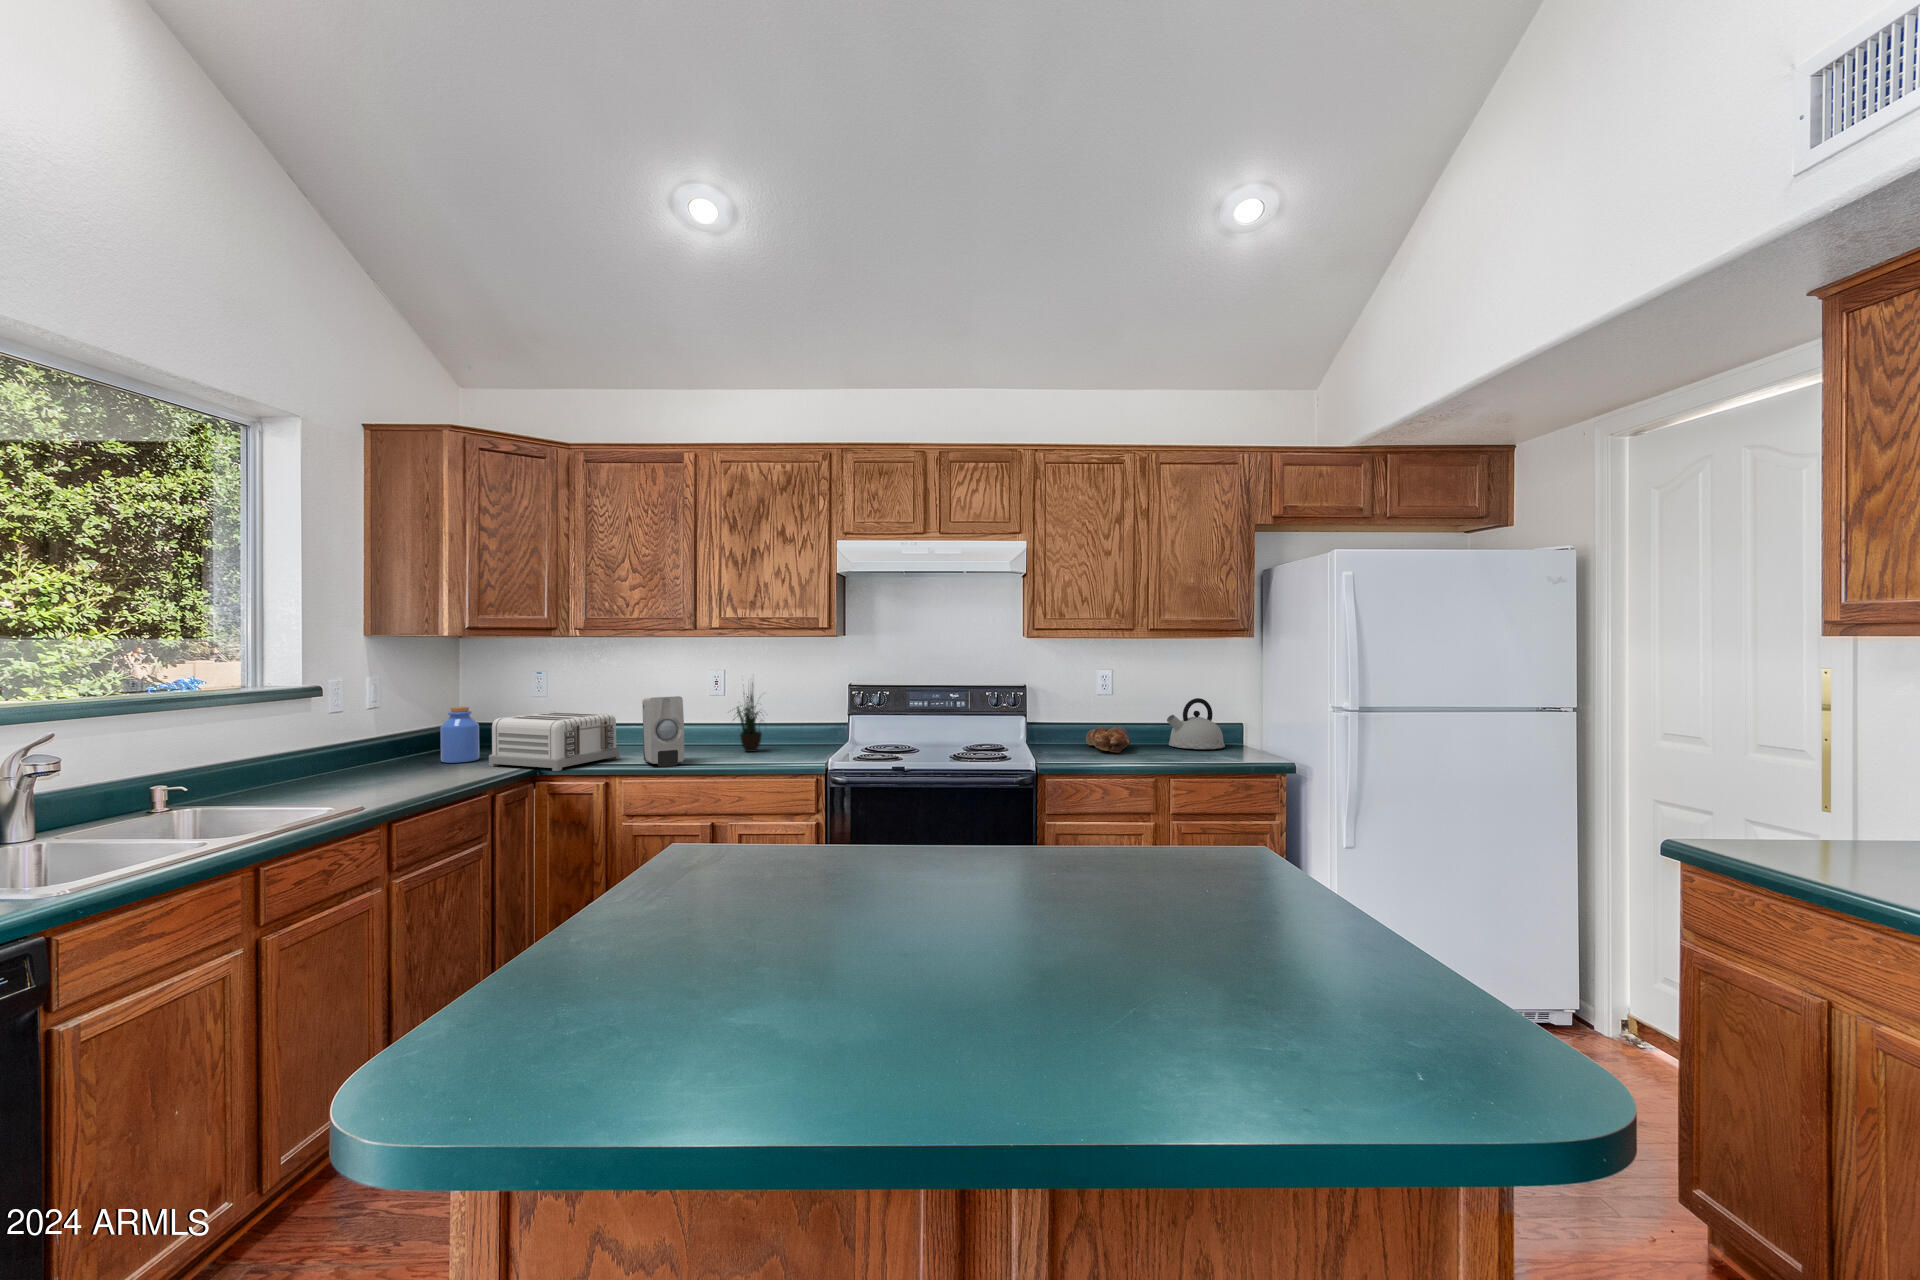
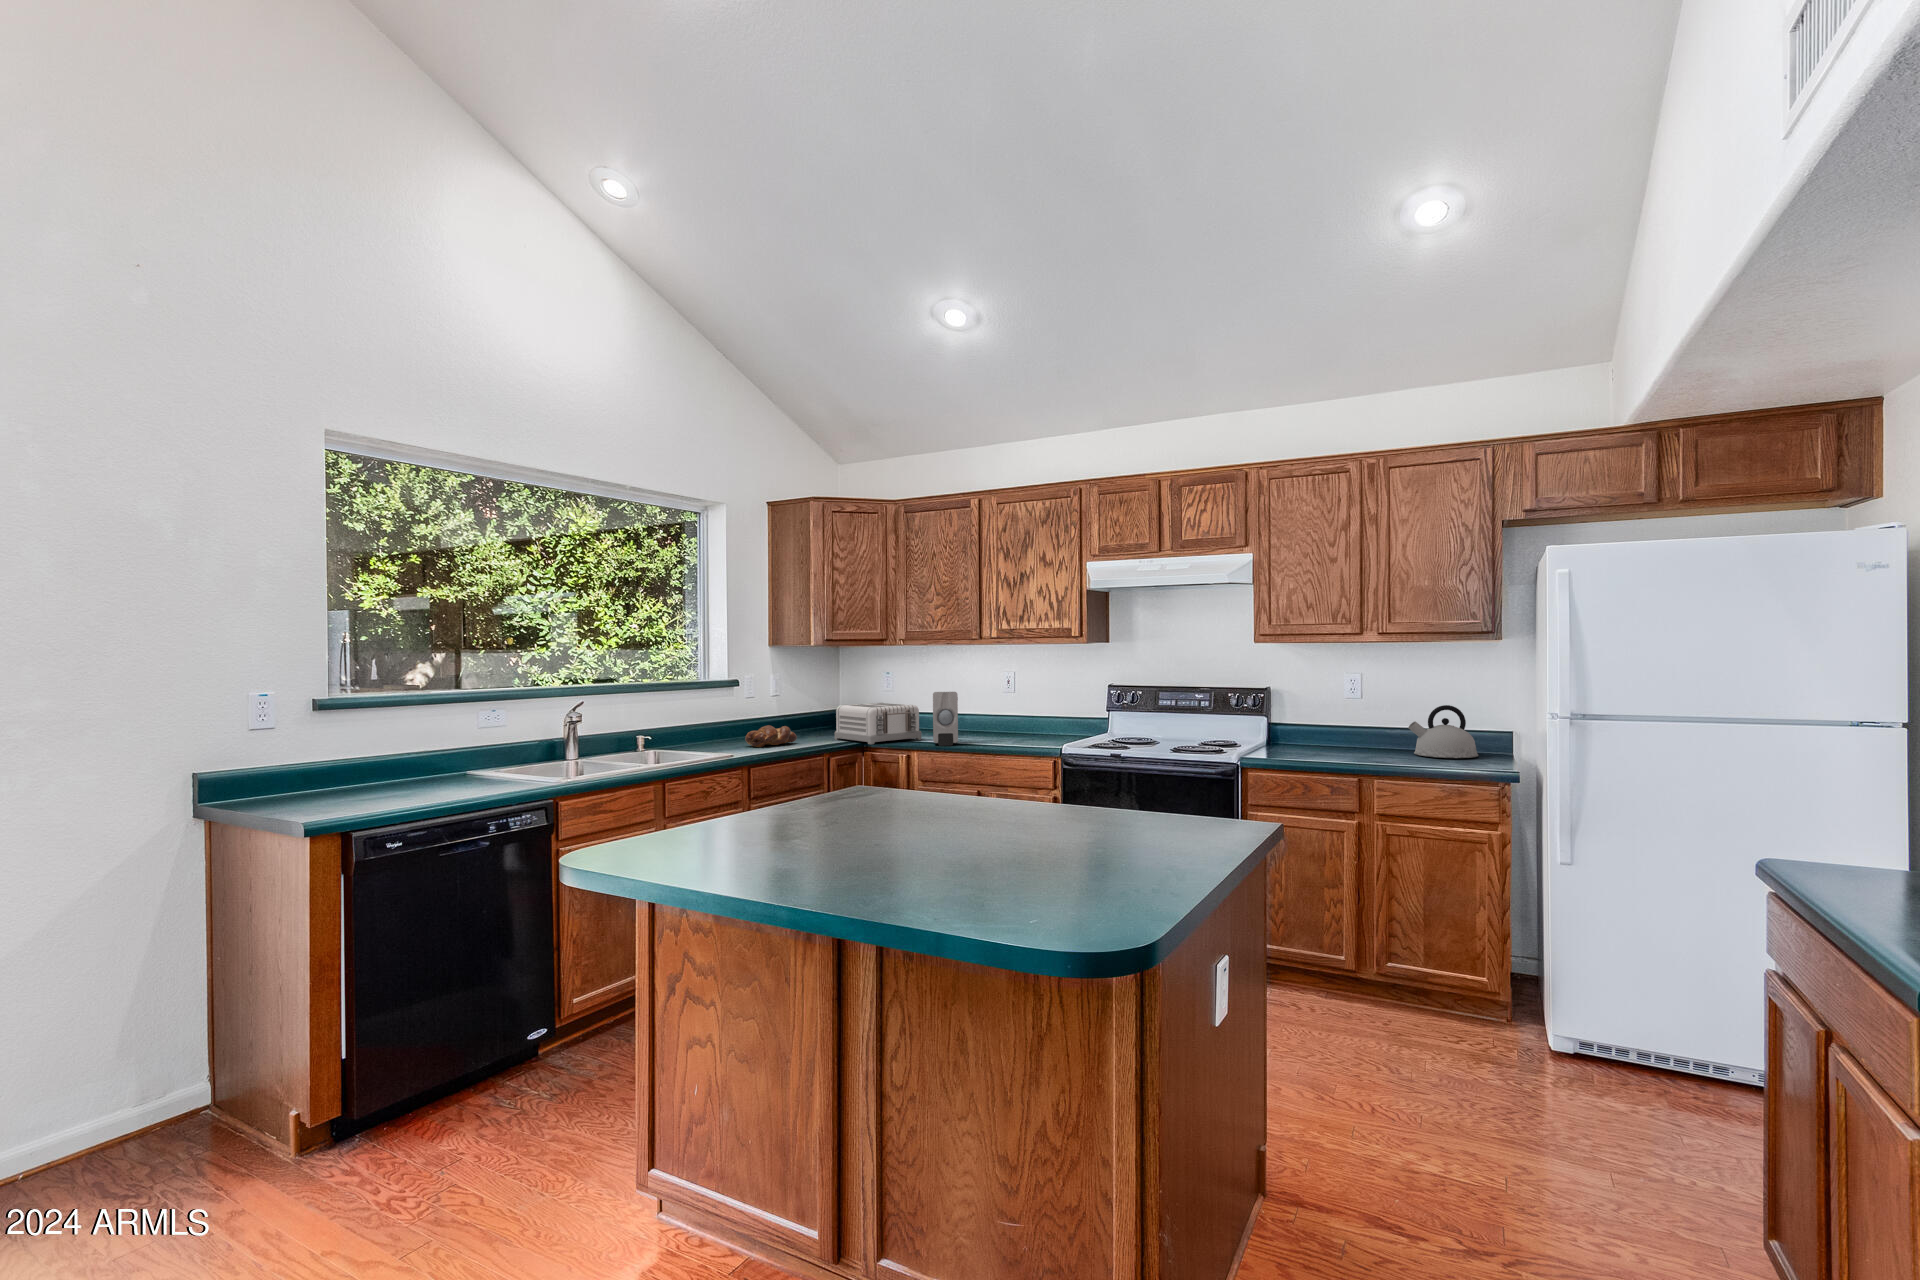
potted plant: present [733,684,763,752] -> none [1001,669,1040,740]
jar: present [440,707,479,763] -> none [810,697,834,737]
bread loaf: present [1086,726,1130,753] -> present [745,725,797,747]

